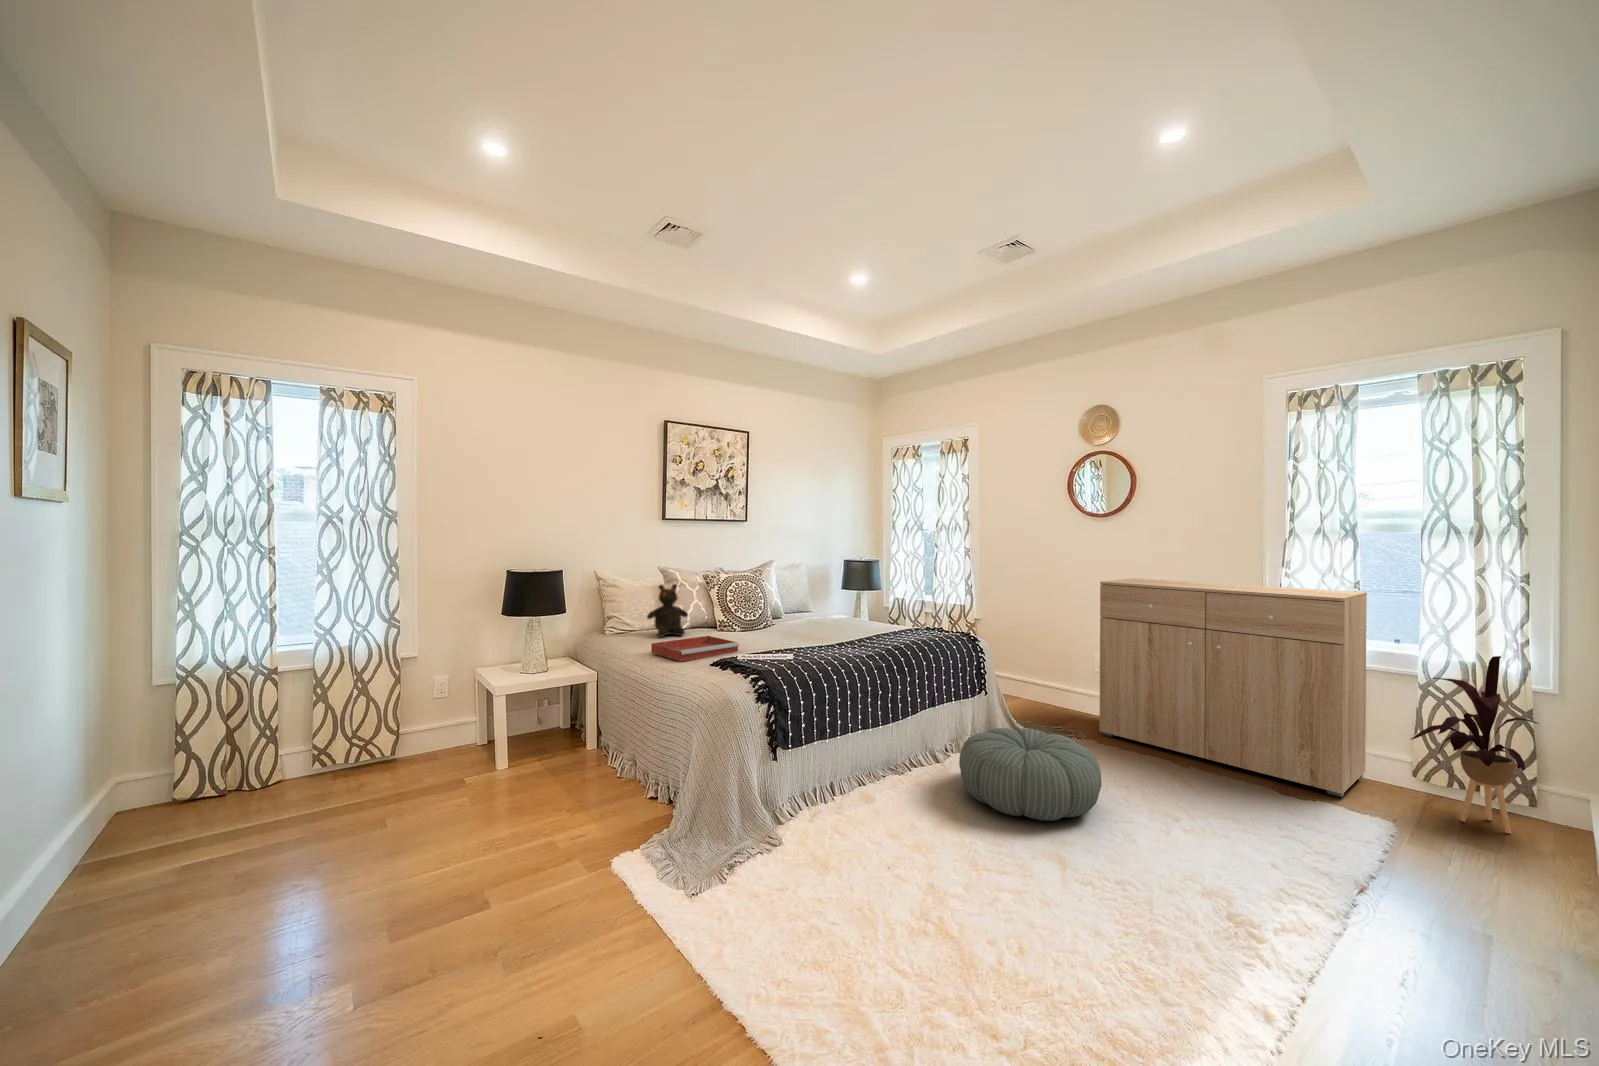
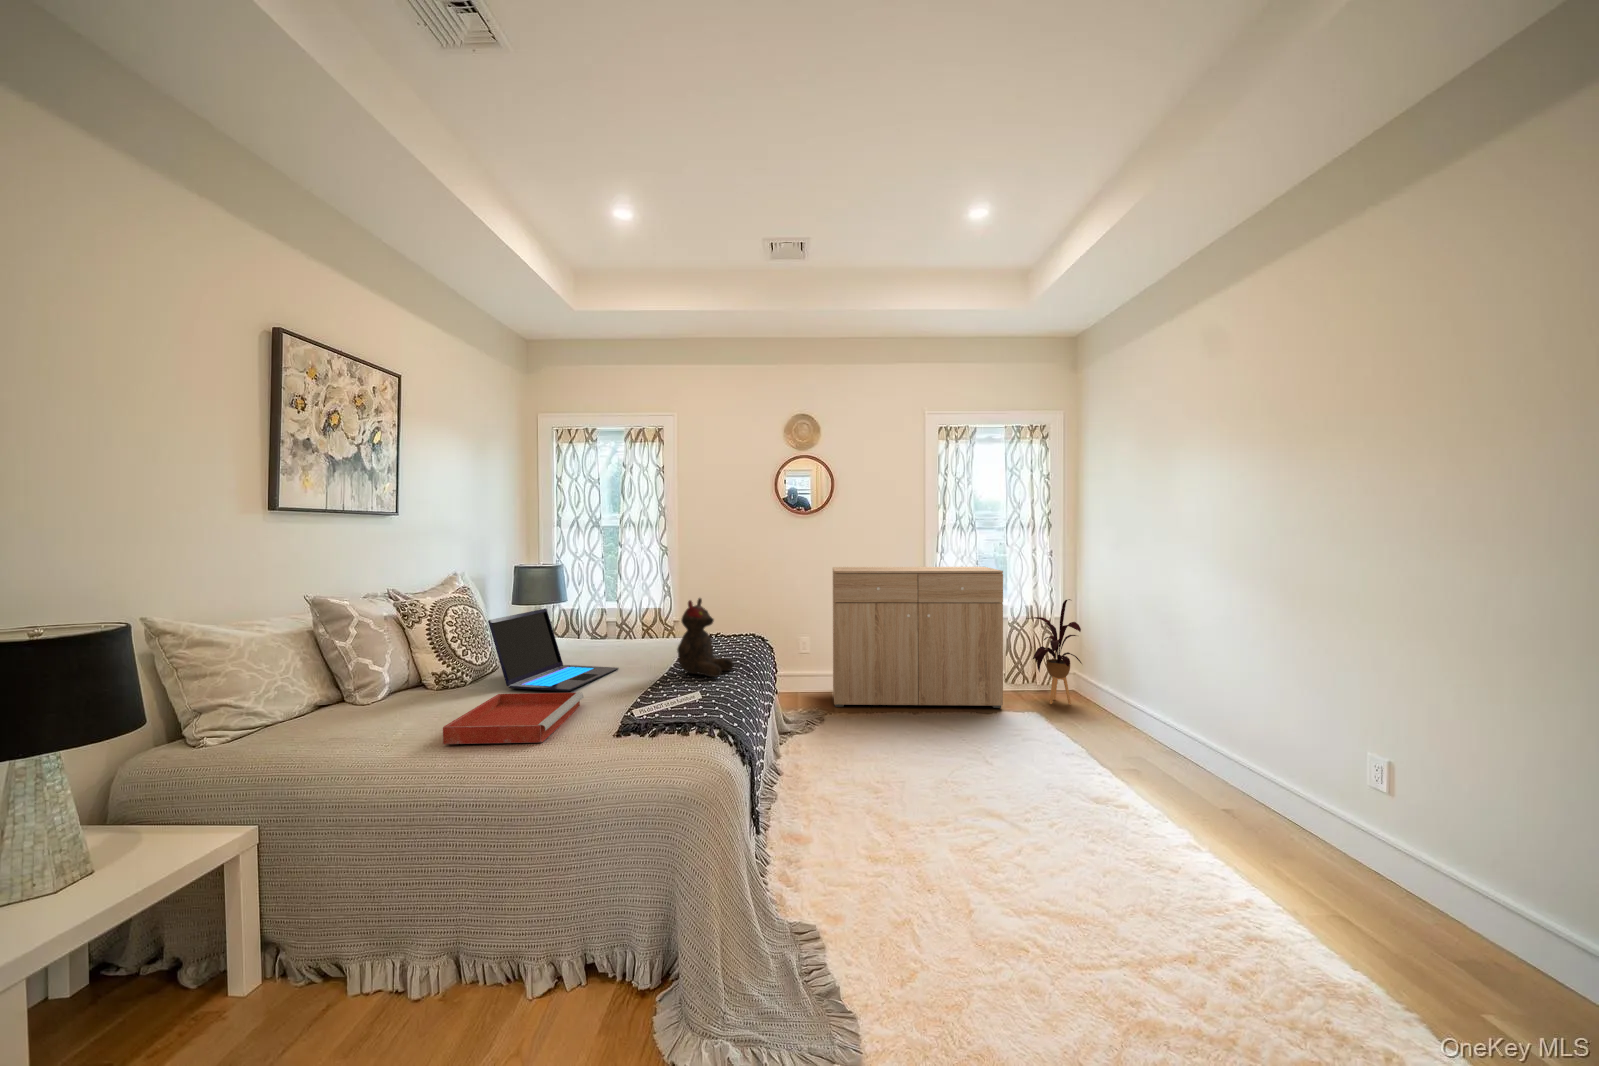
teddy bear: present [647,584,688,637] -> present [677,598,734,677]
laptop: none [728,589,807,644] -> present [488,608,618,692]
pouf: present [959,728,1102,821] -> none [826,712,954,799]

